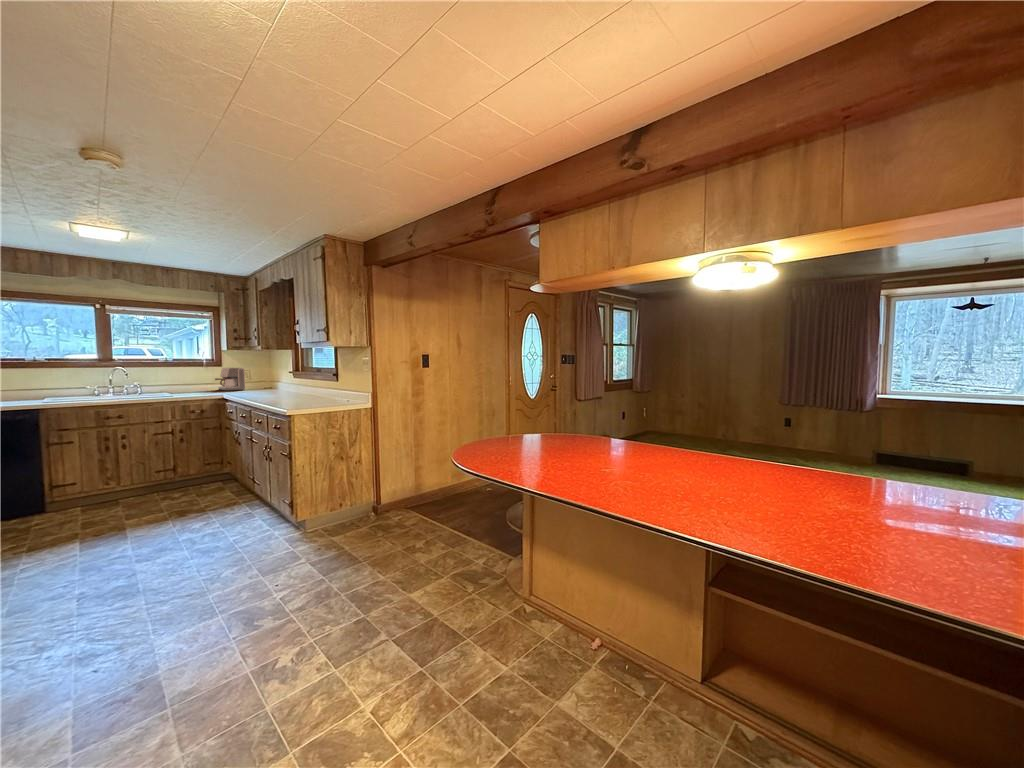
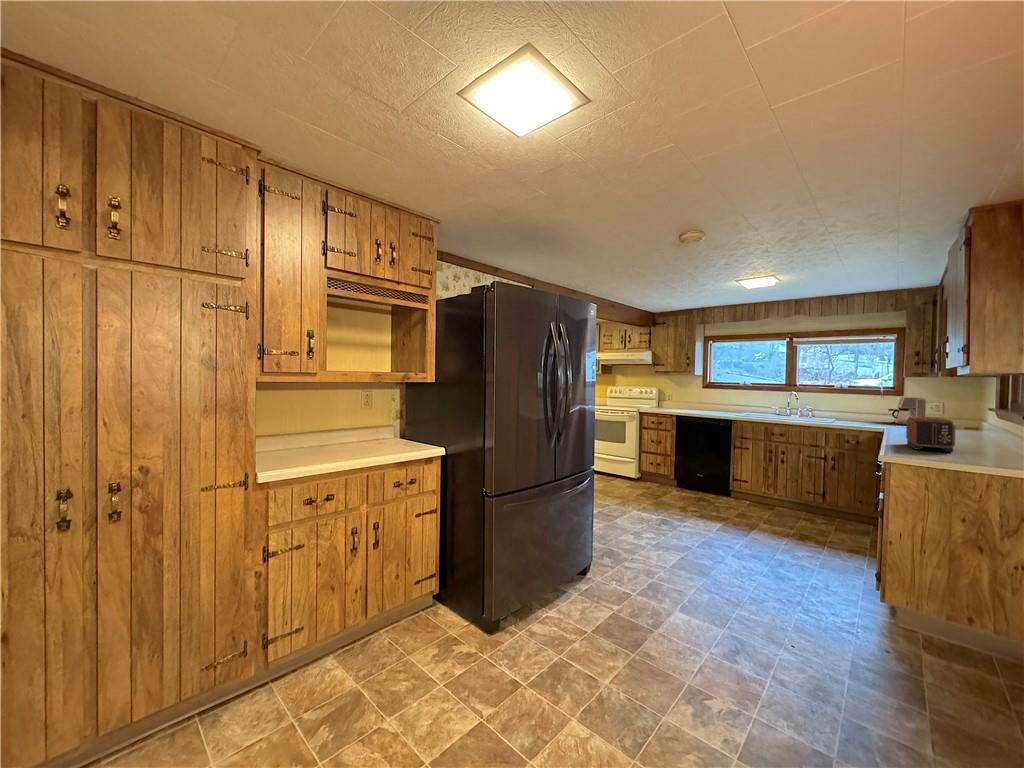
toaster: none [269,381,306,405] -> present [906,417,955,452]

